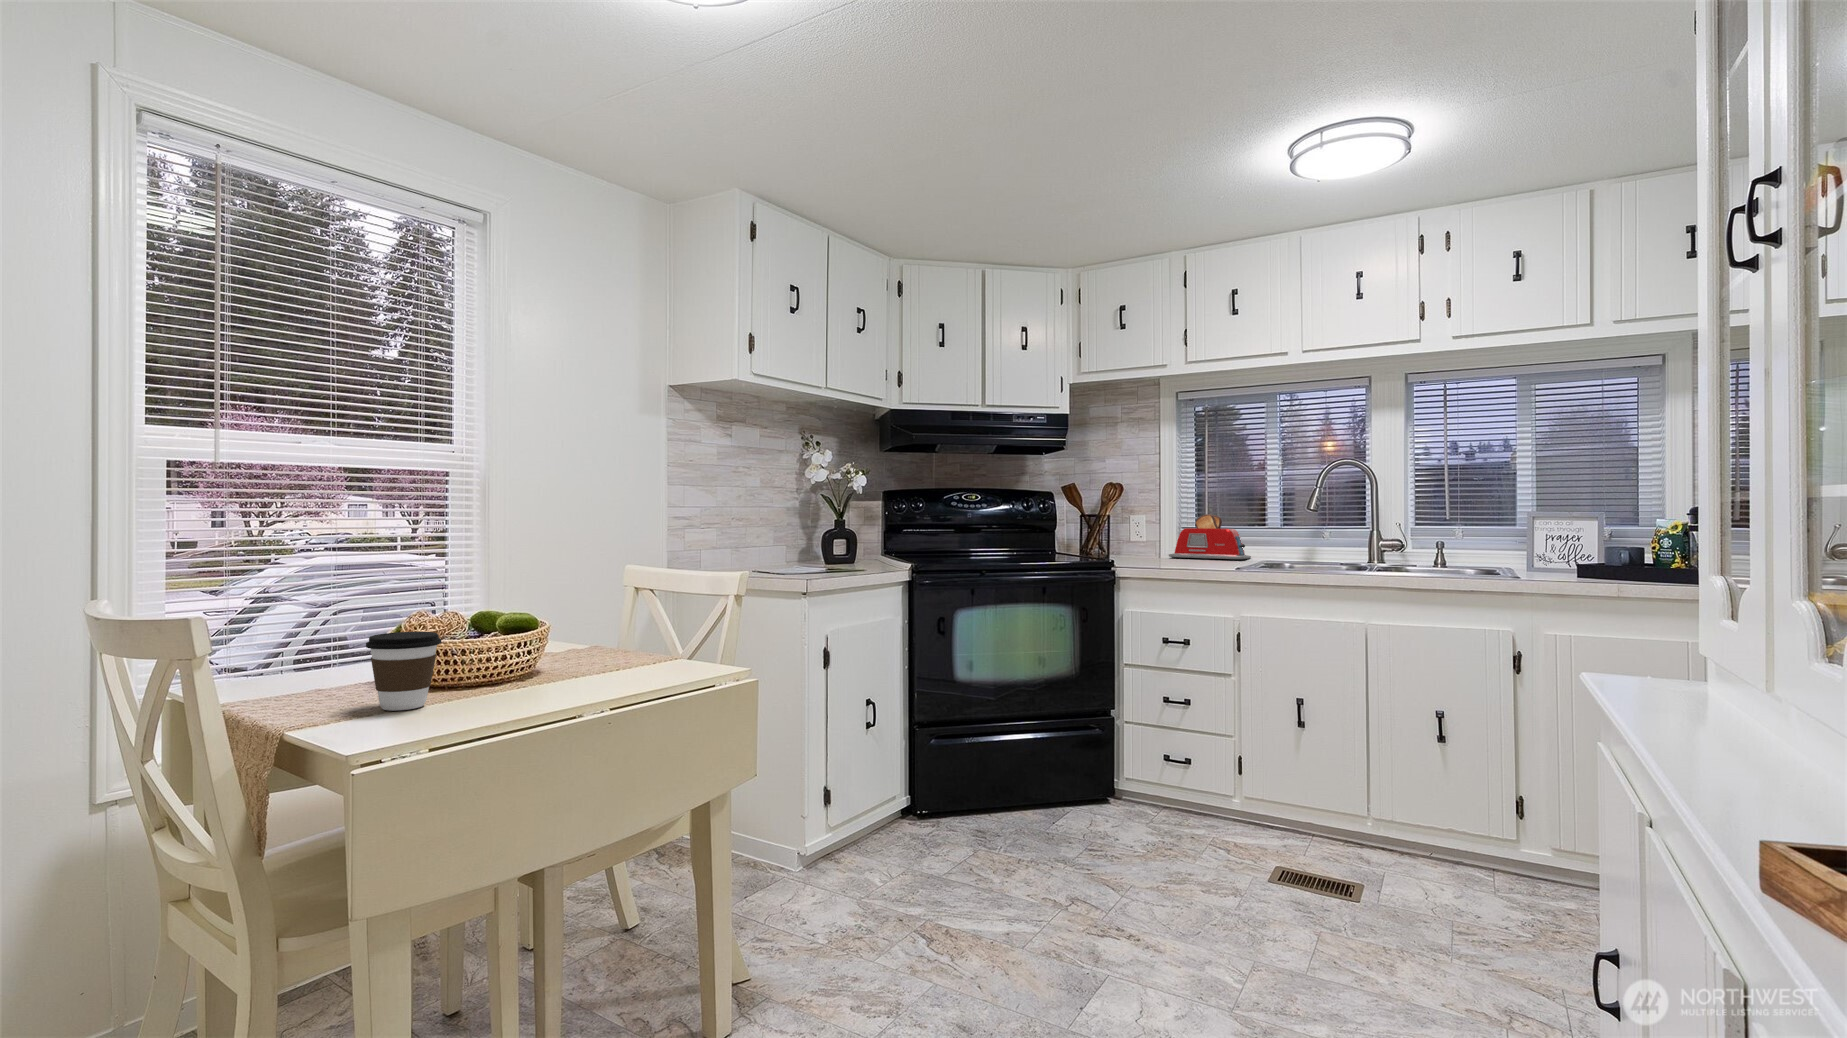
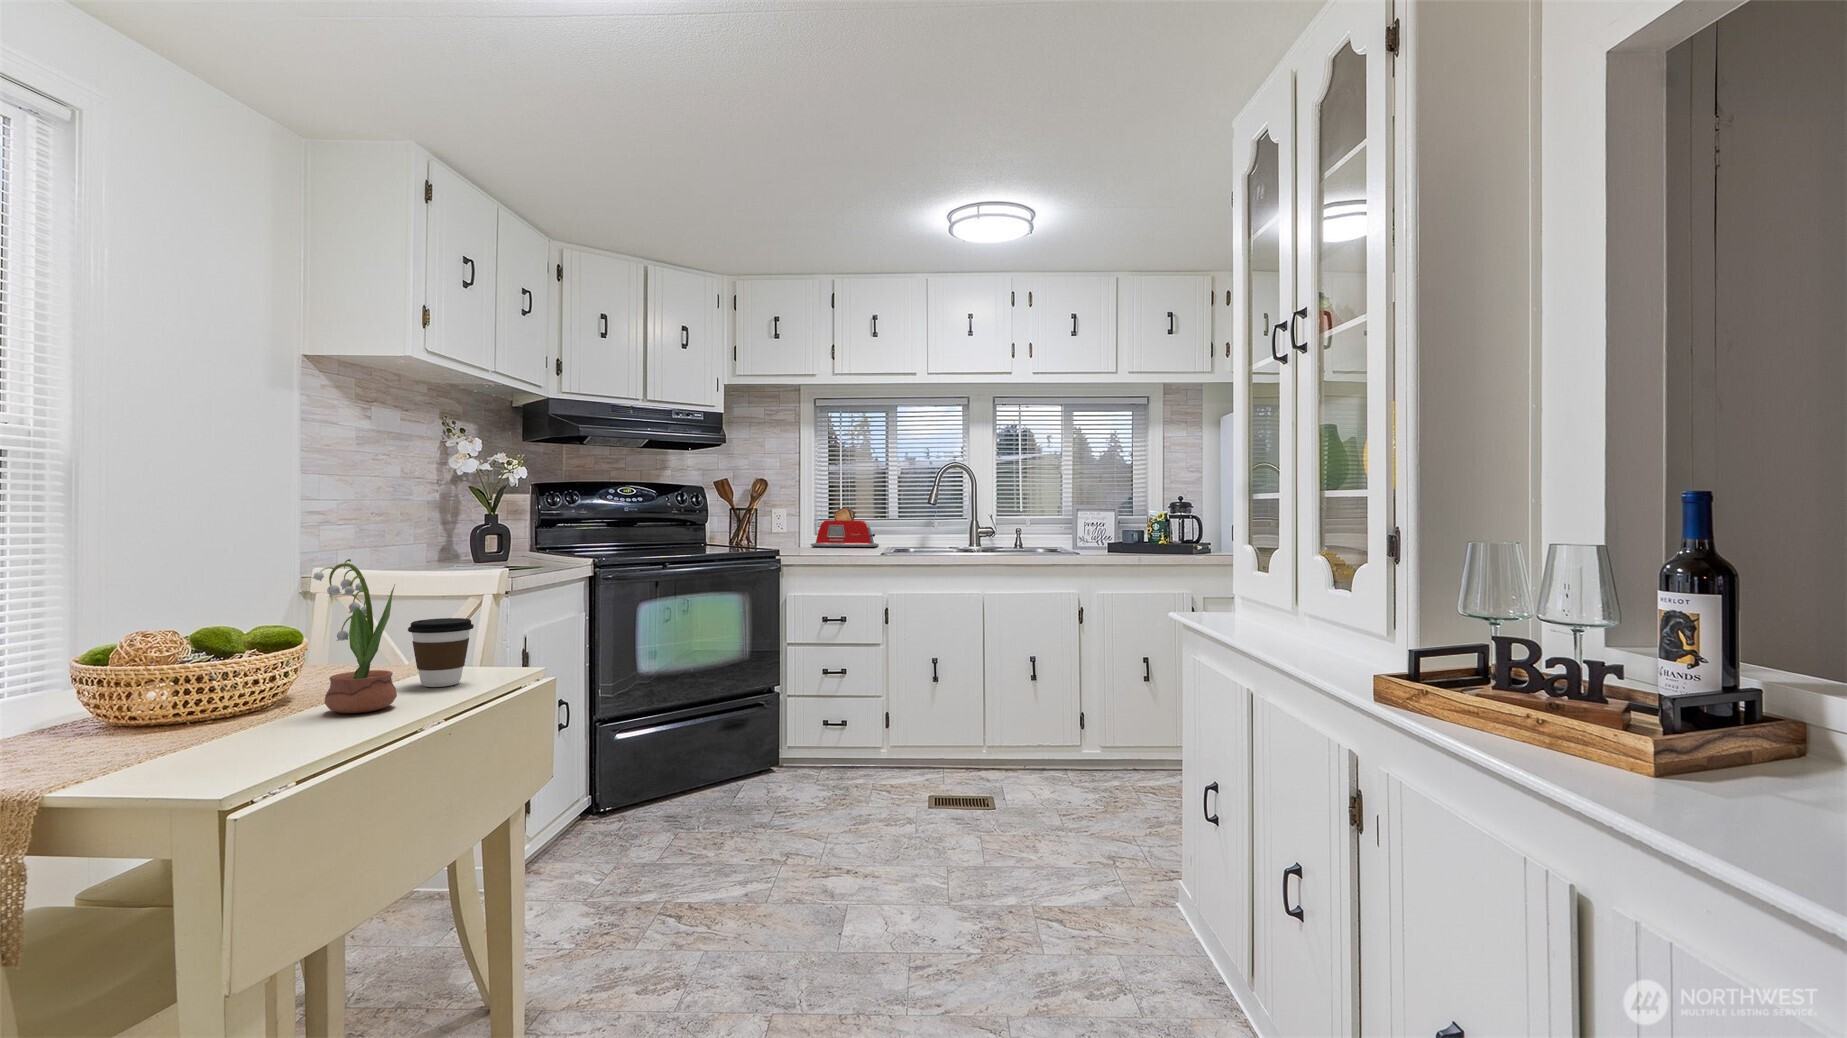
potted flower: none [532,556,595,692] -> present [313,559,397,713]
coffee cup: present [366,632,441,710] -> present [408,618,474,687]

